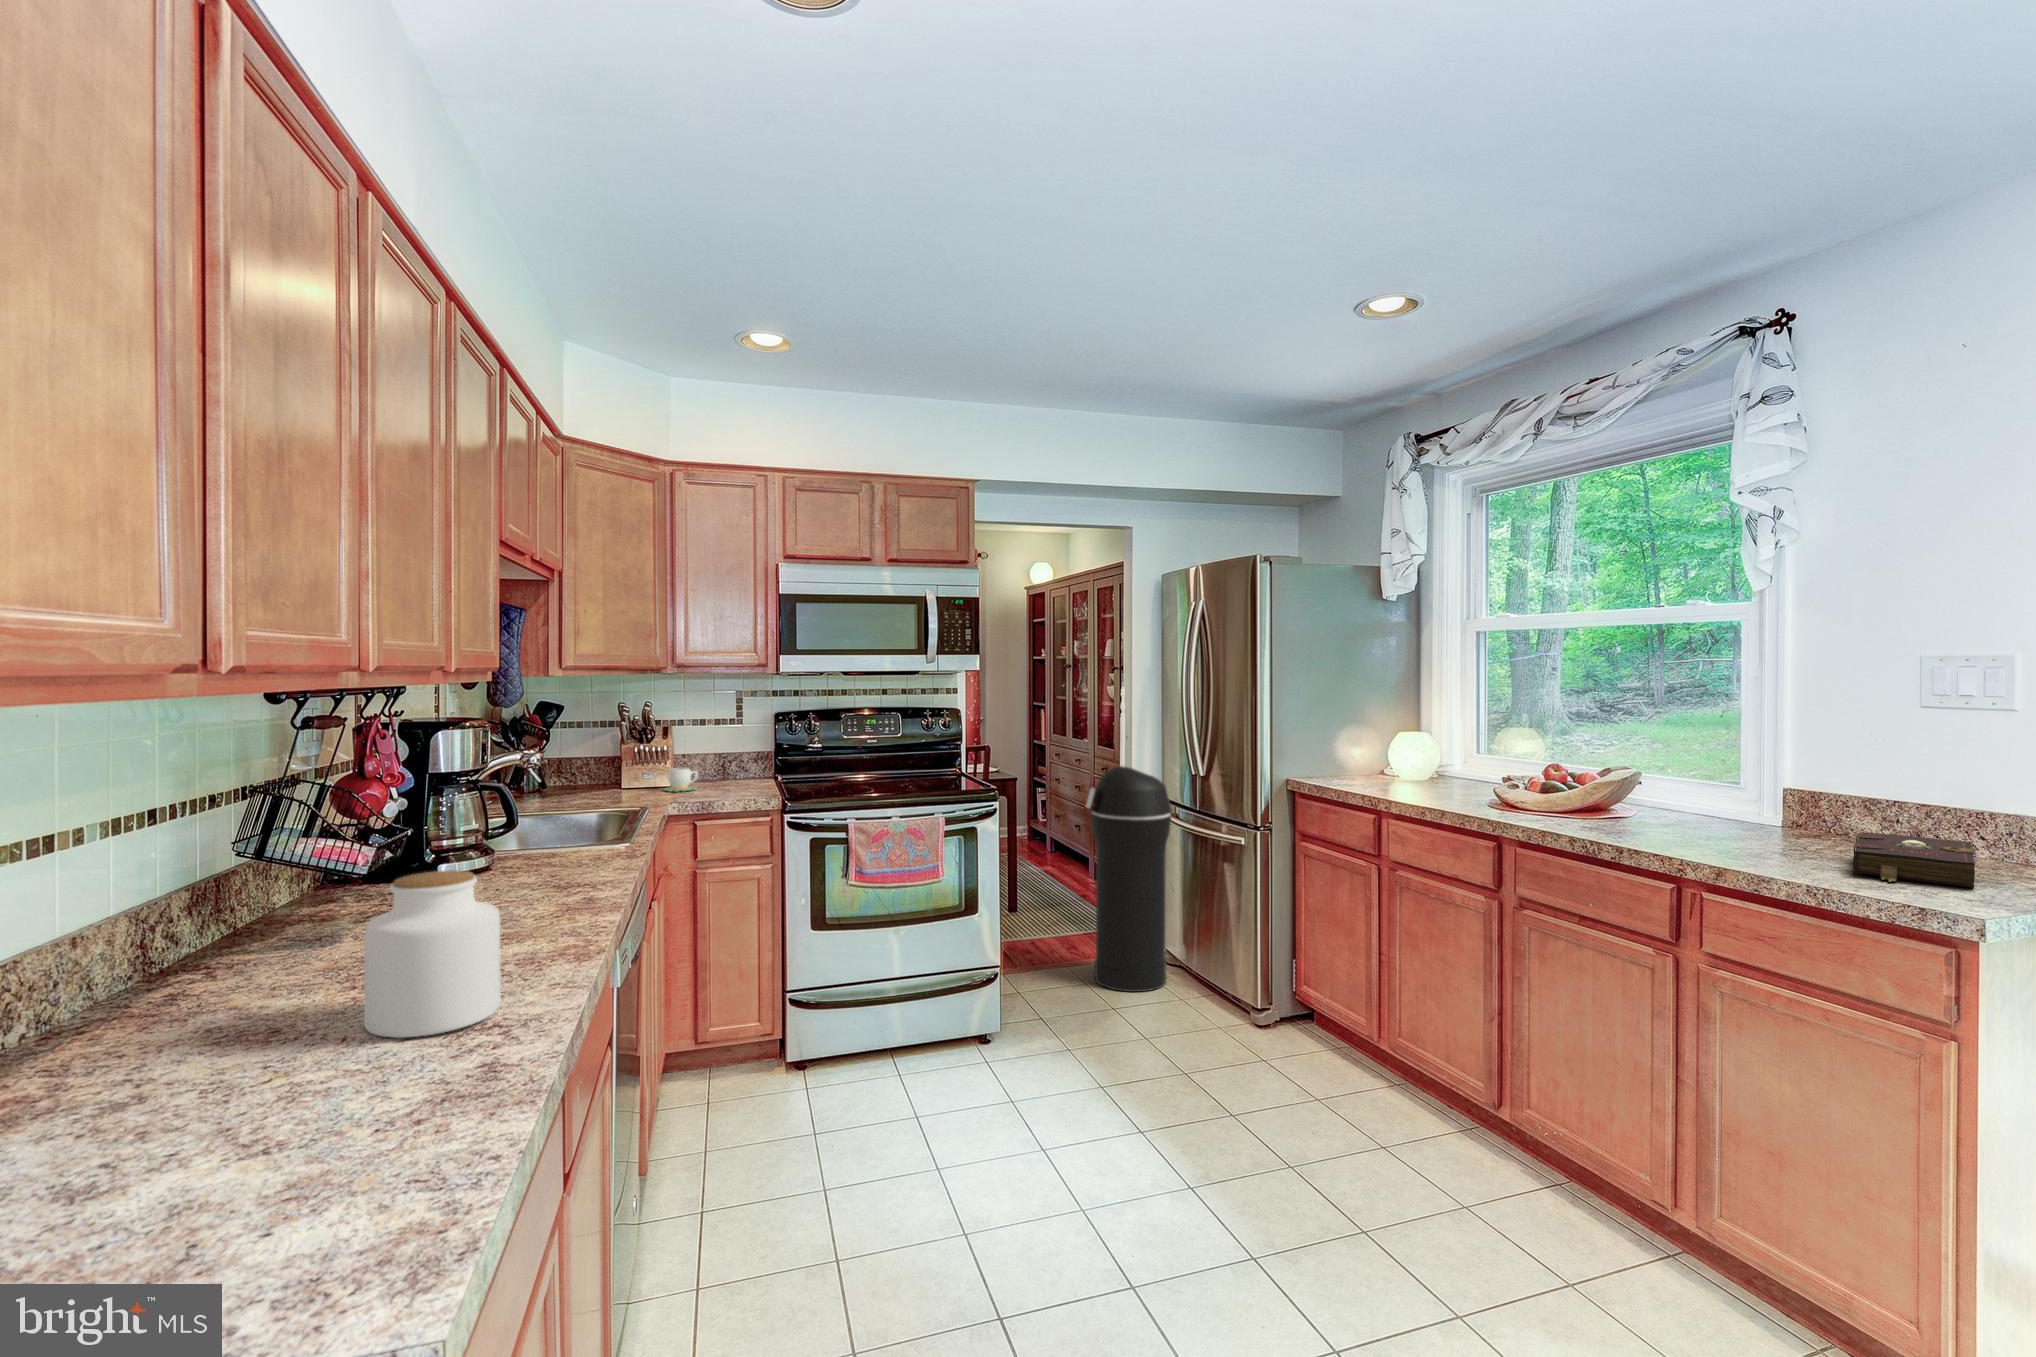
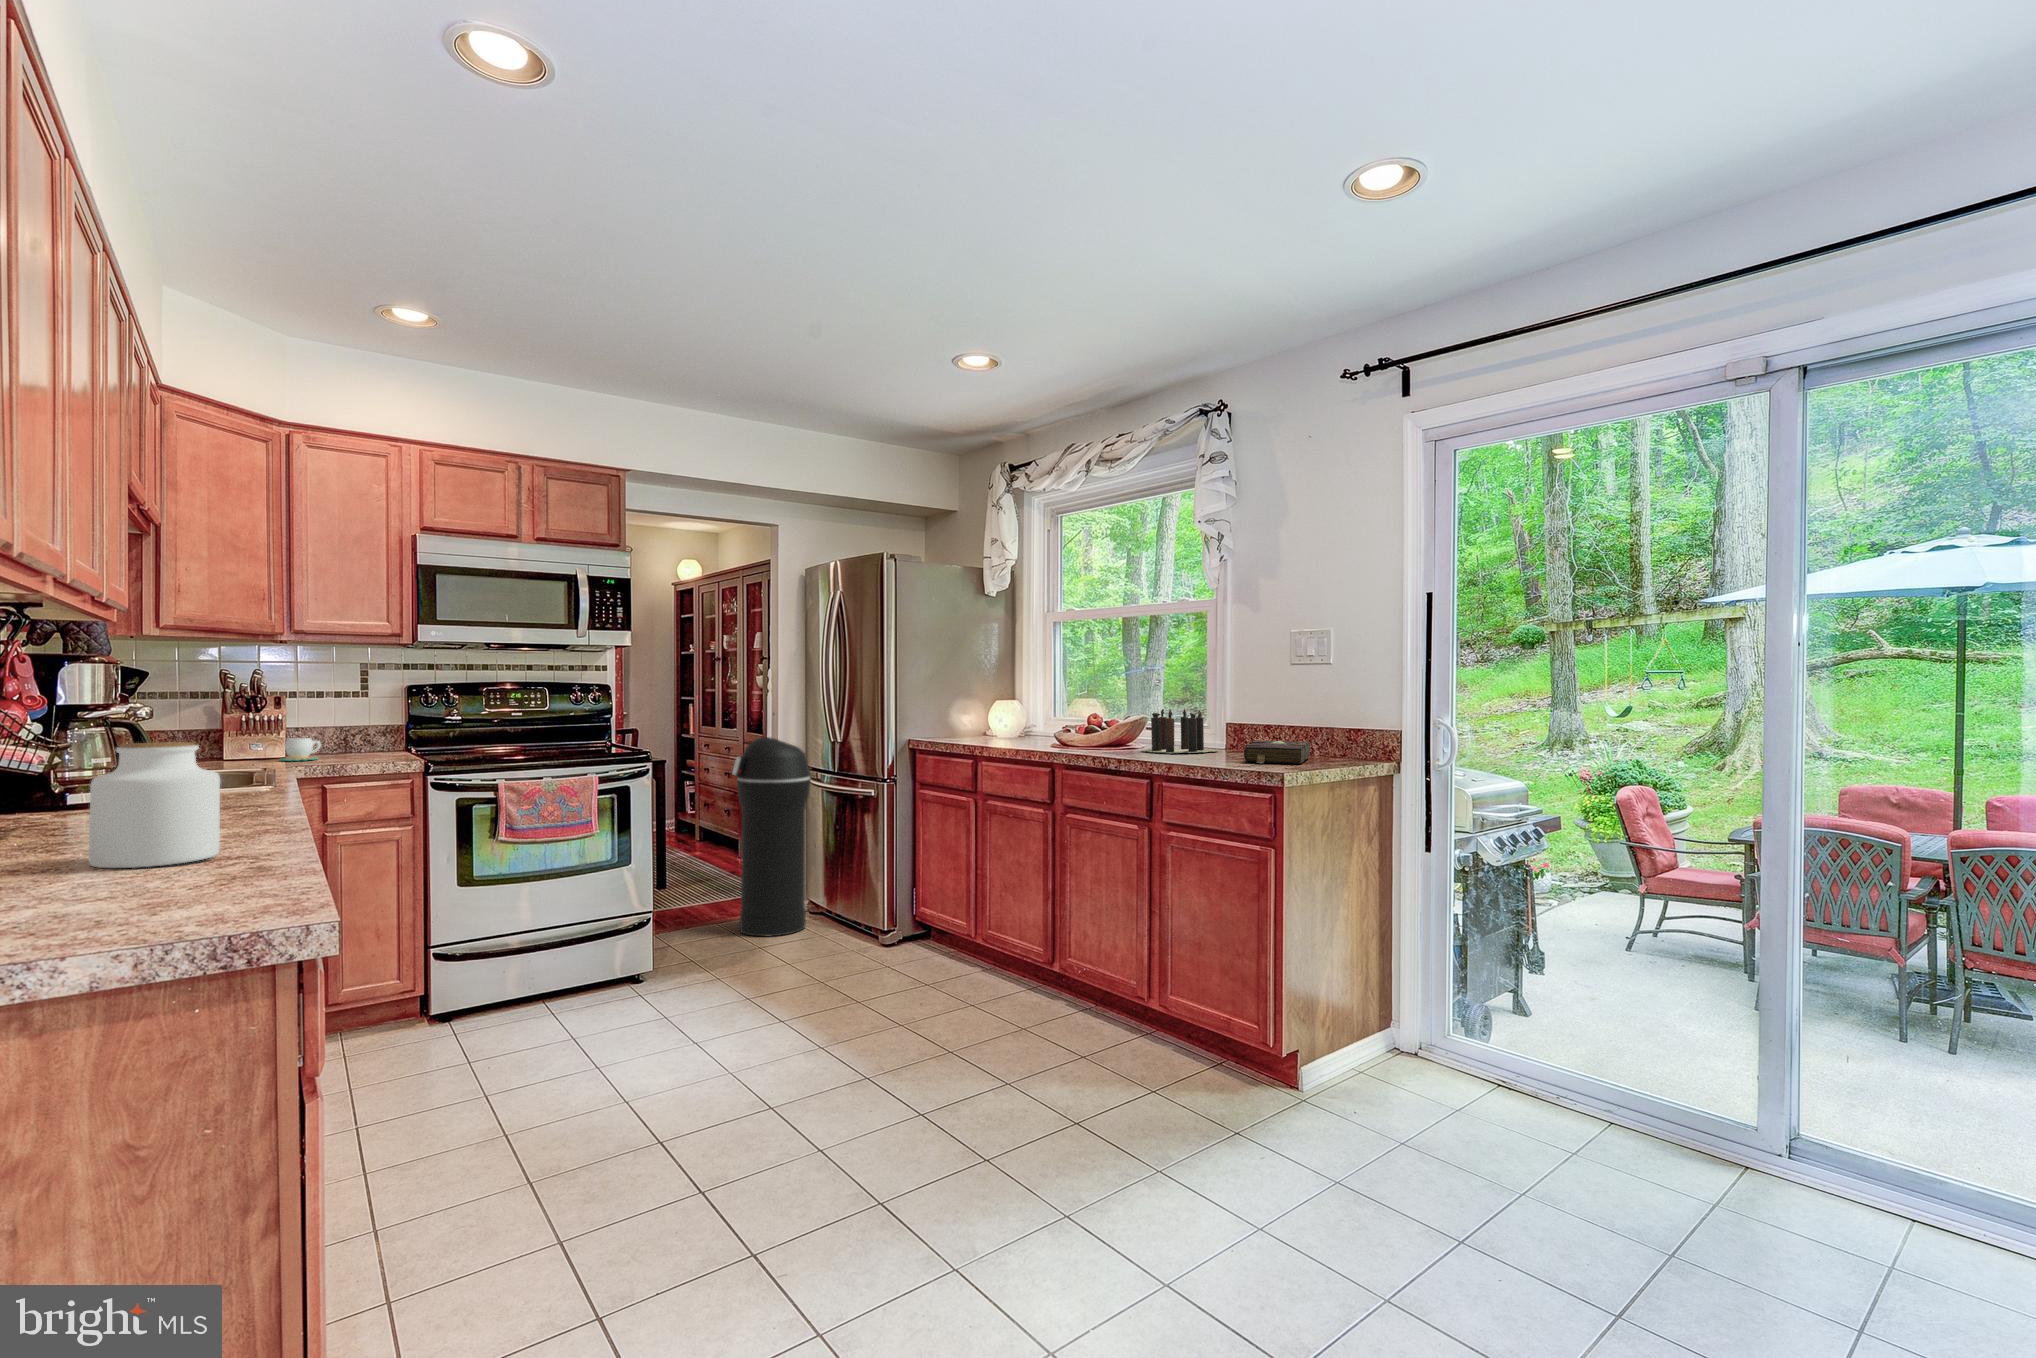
candle: none [1624,767,1776,838] -> present [1143,708,1219,753]

